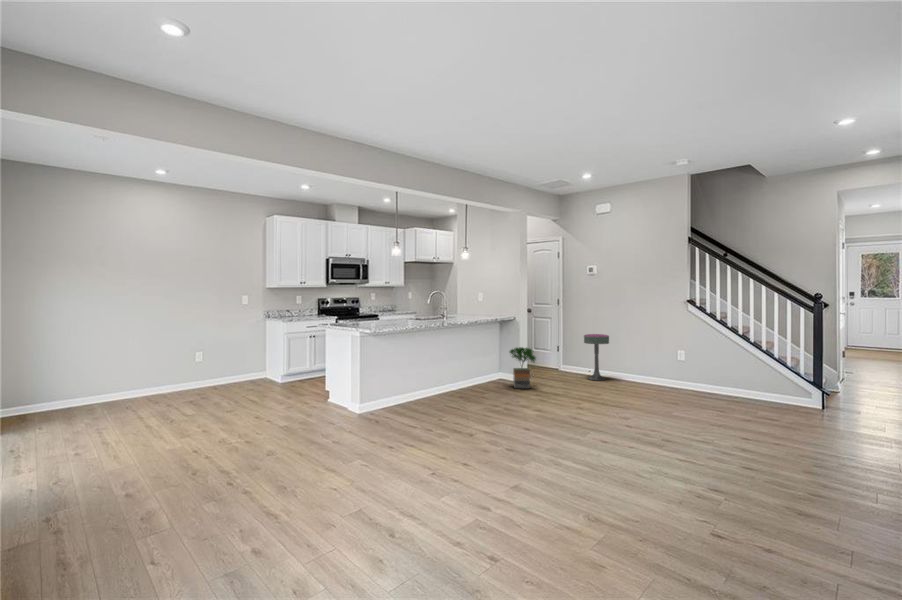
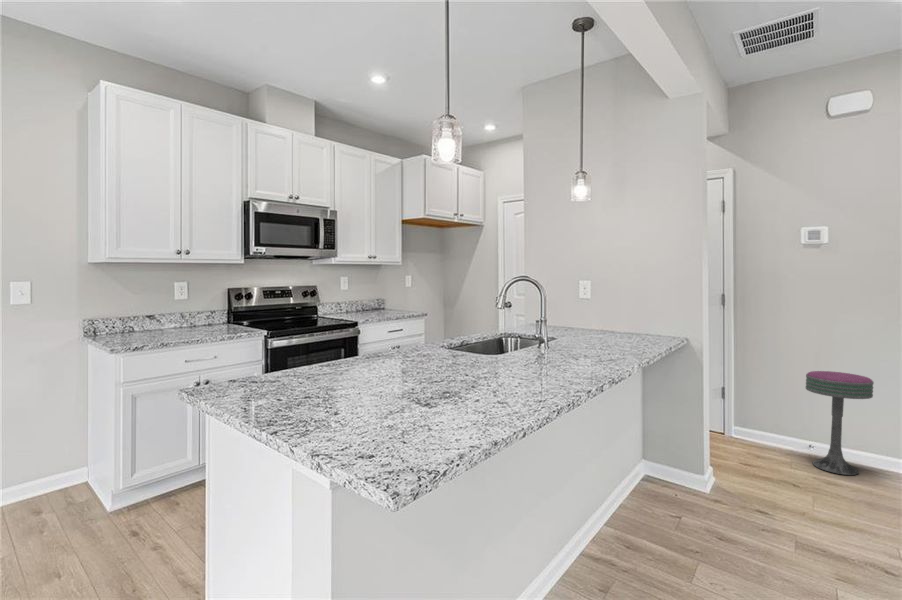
potted tree: present [510,347,536,388] -> none [688,414,776,522]

